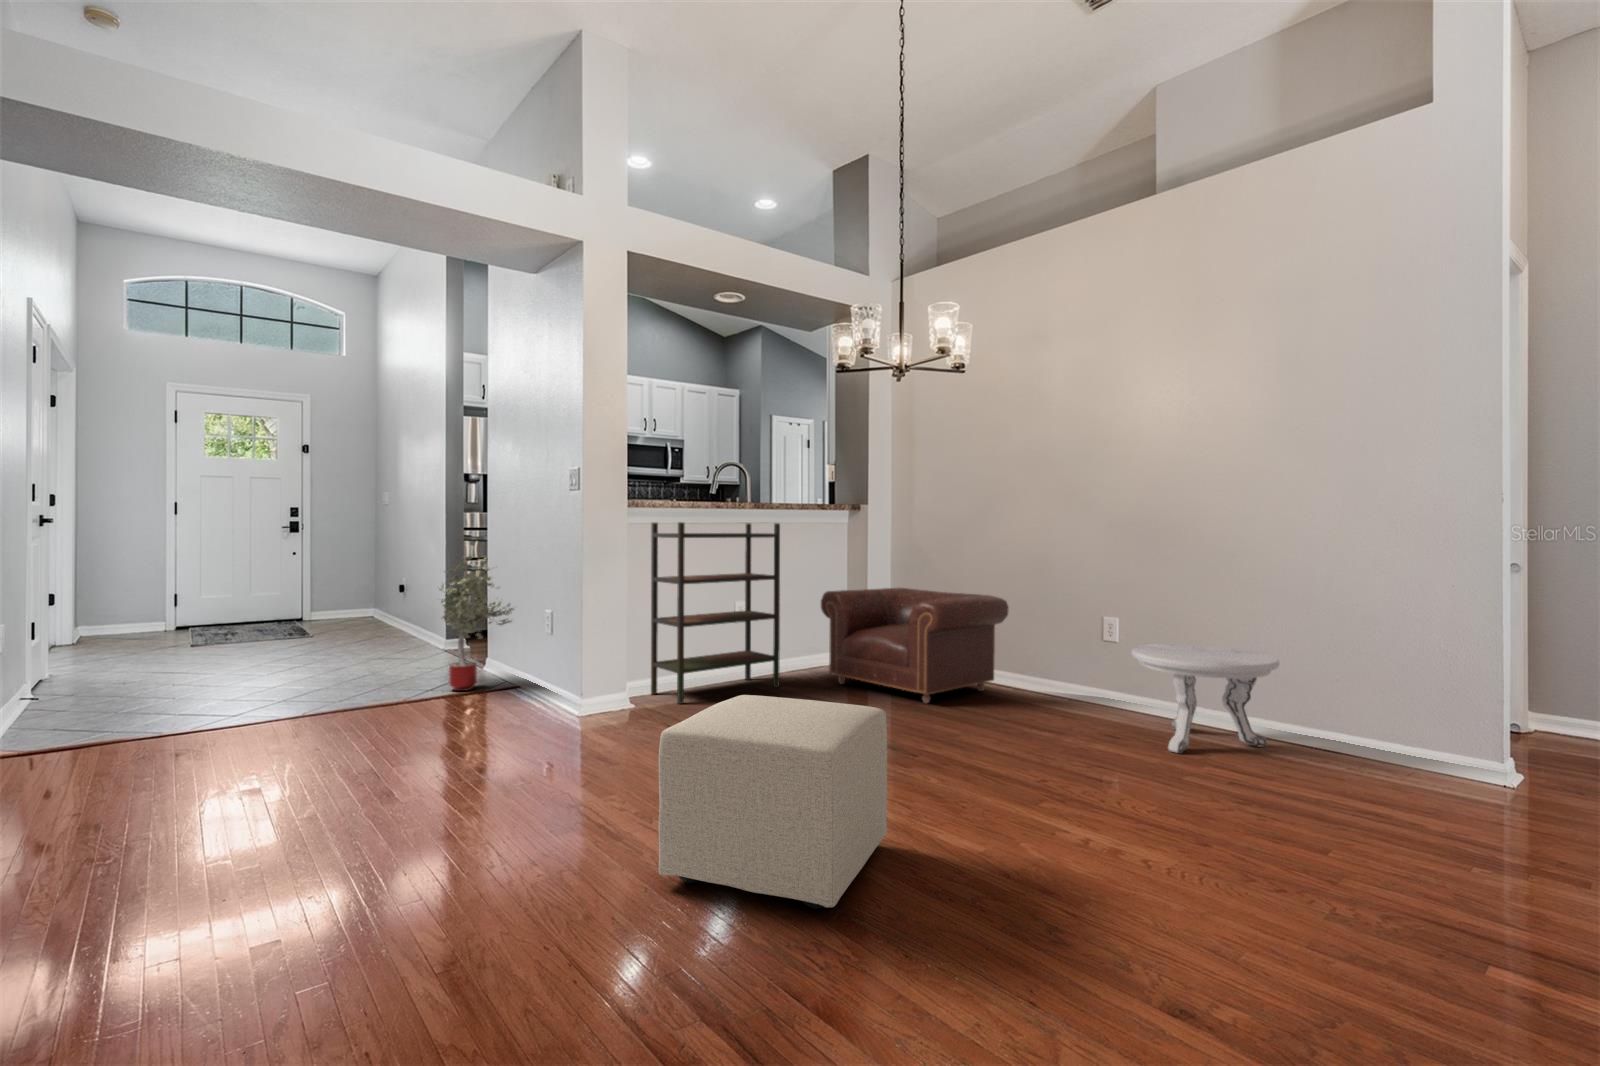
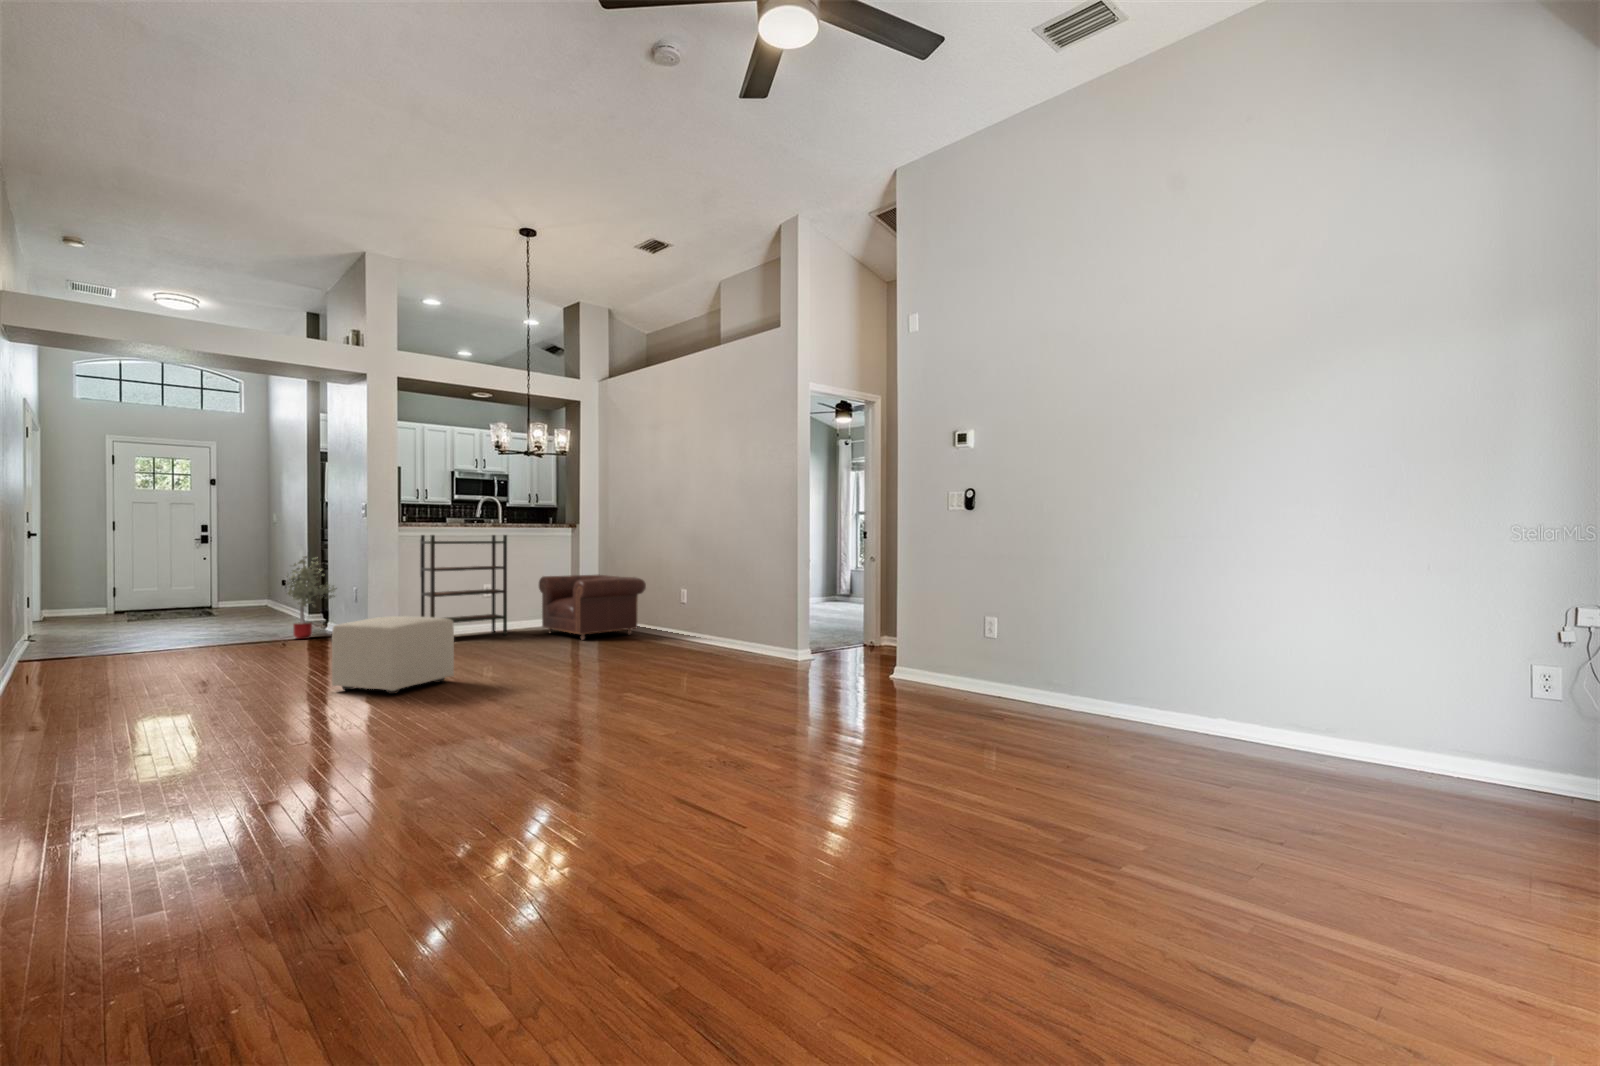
side table: present [1132,644,1279,753] -> none [663,601,733,655]

